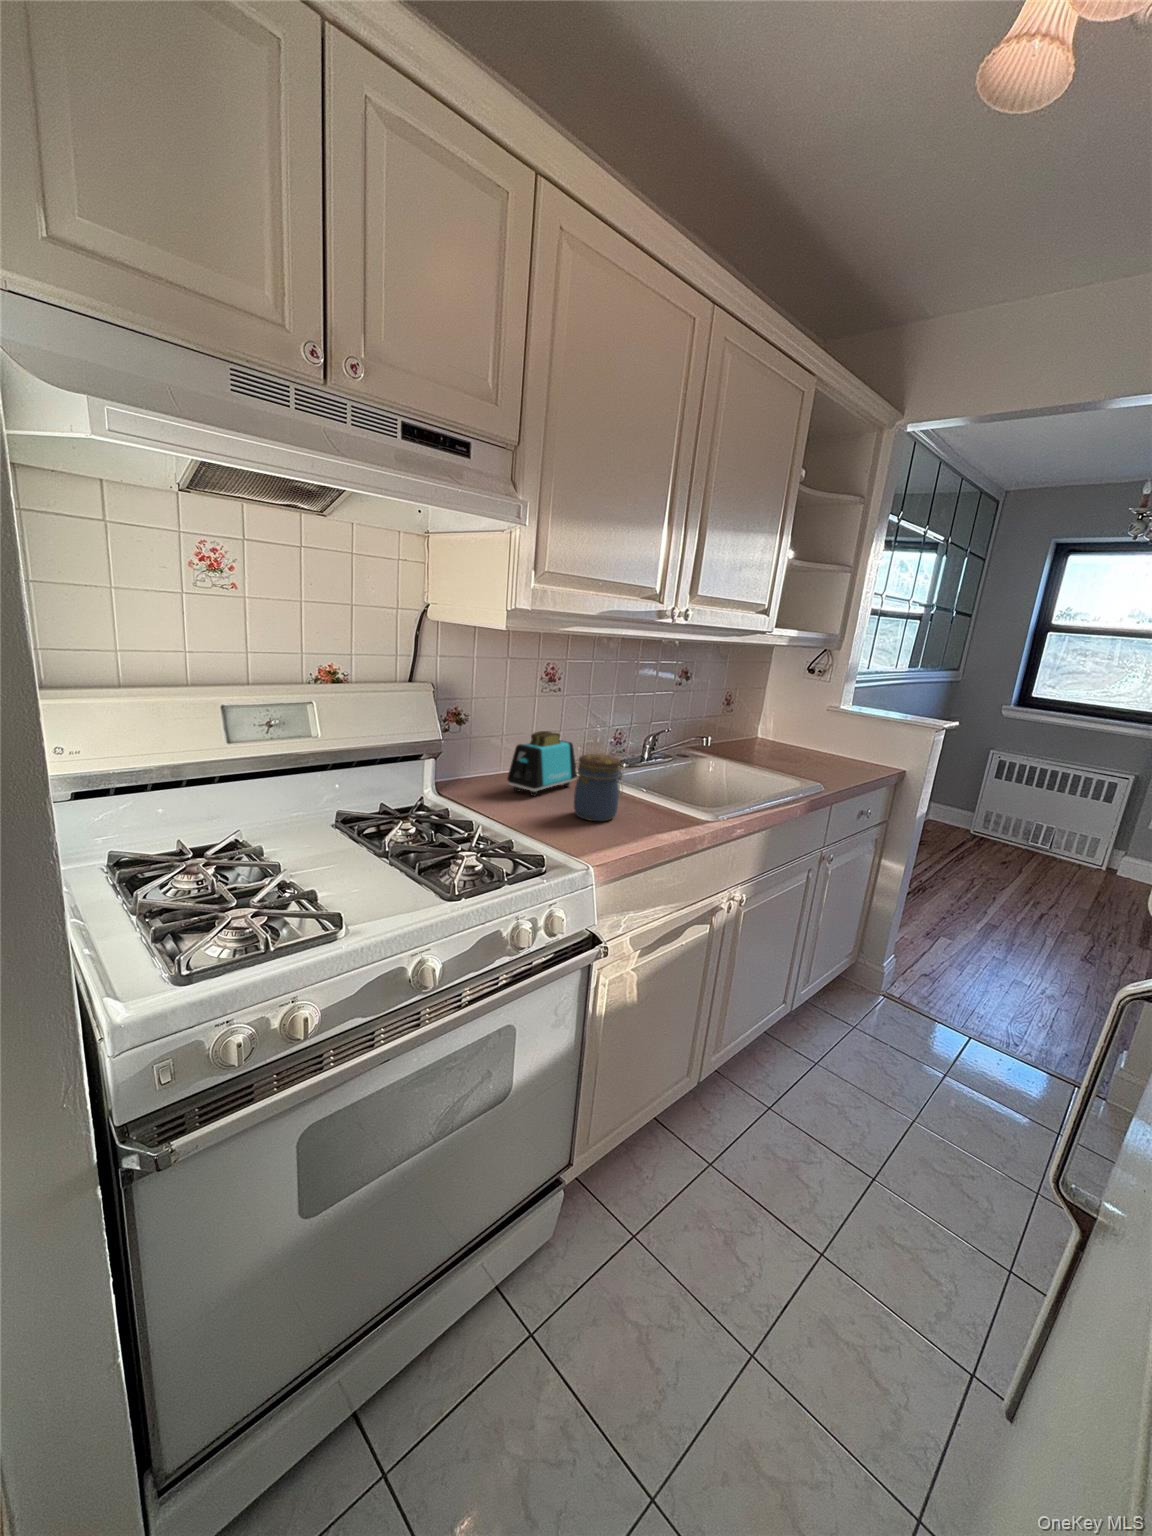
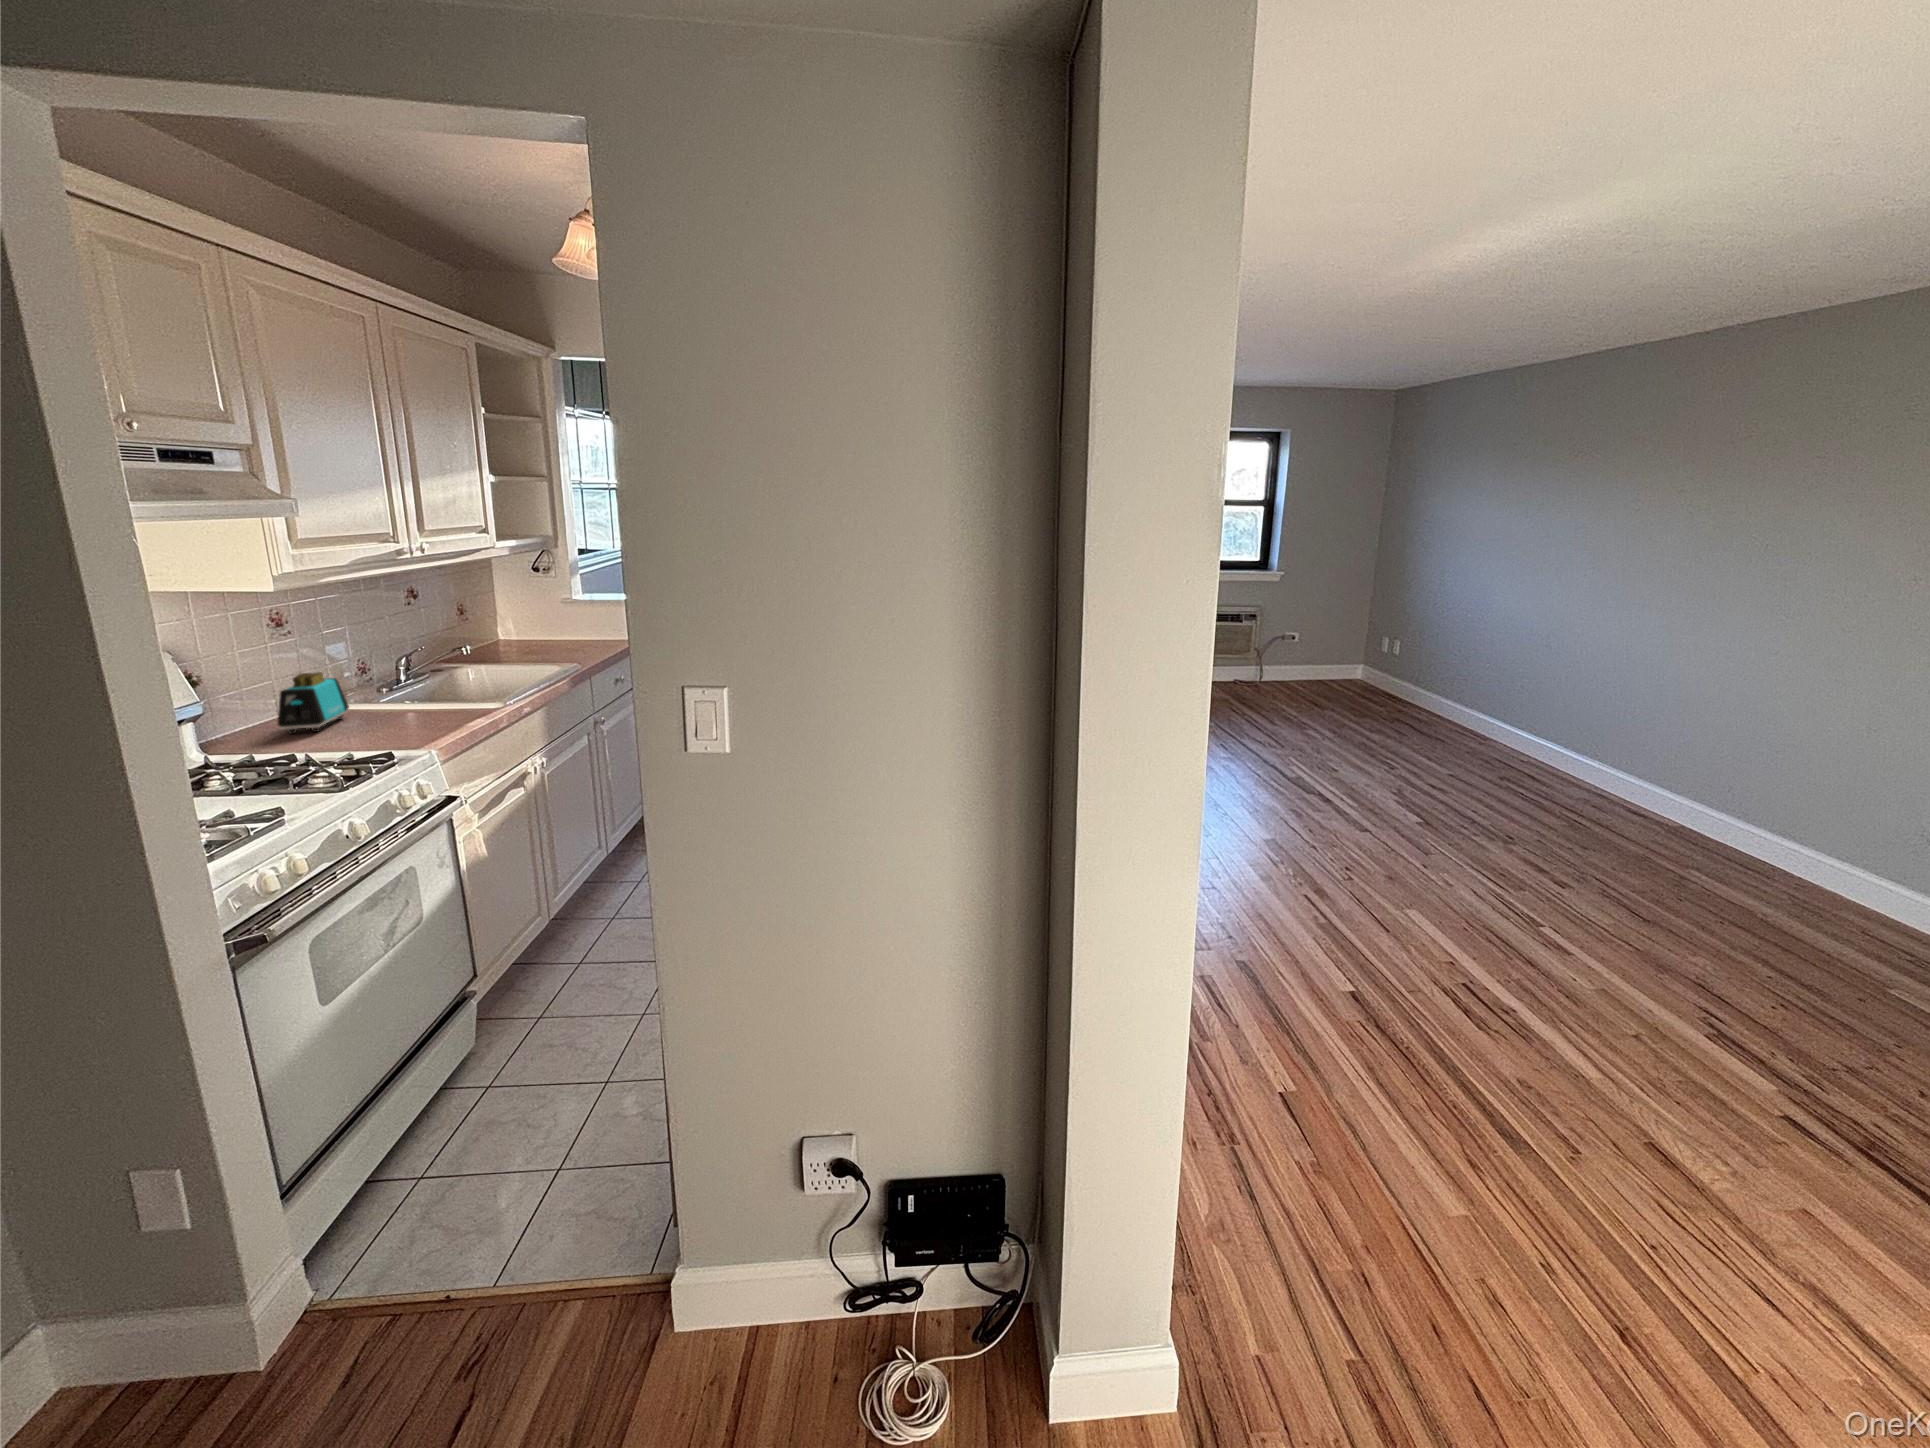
jar: present [574,754,624,821] -> none [373,677,422,732]

